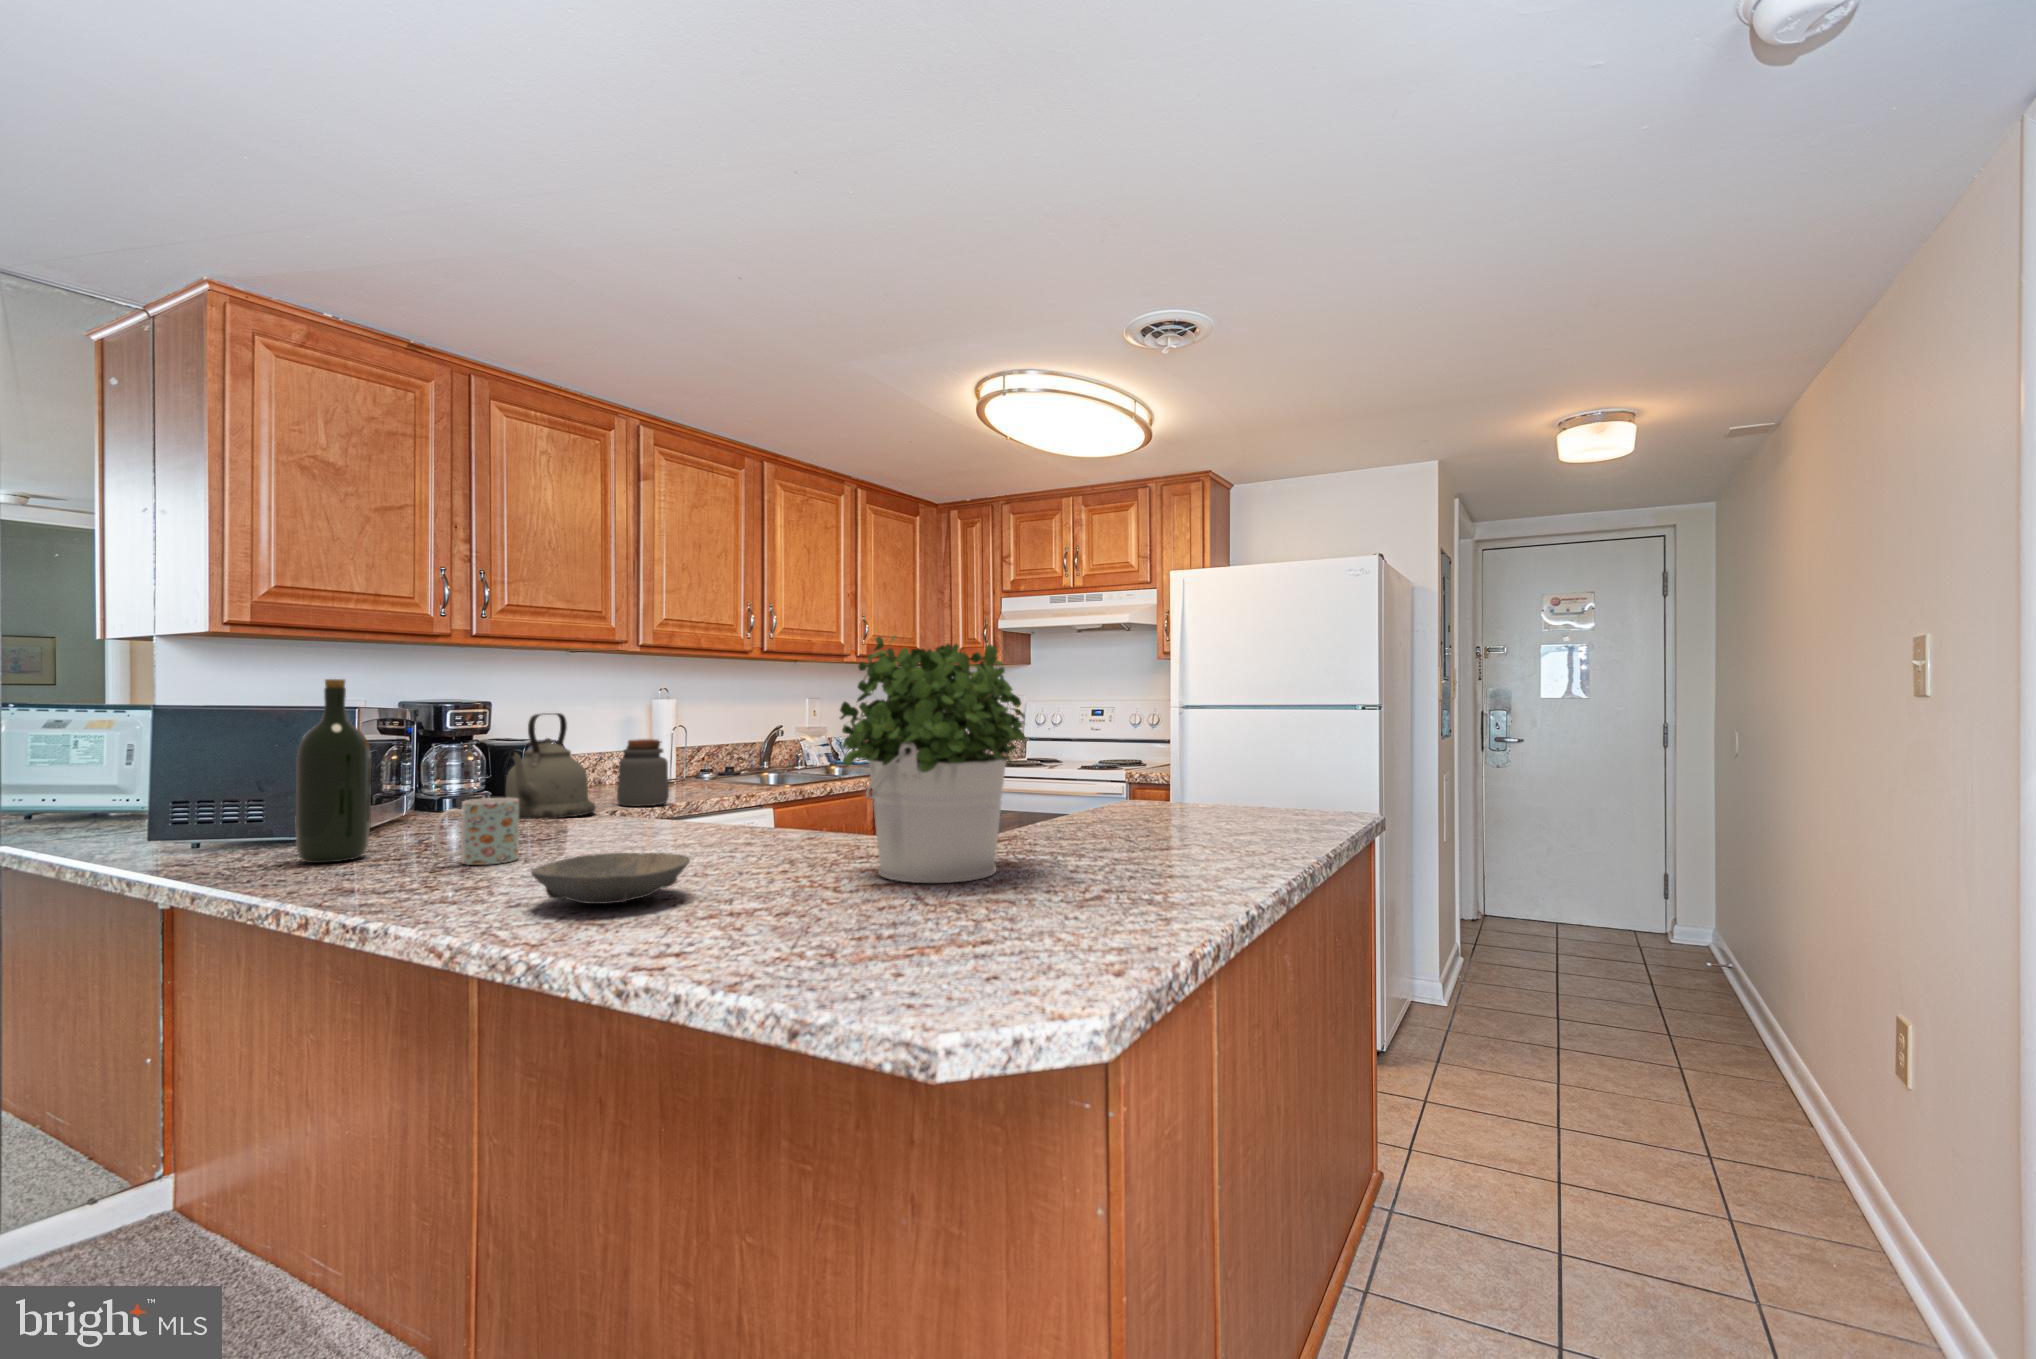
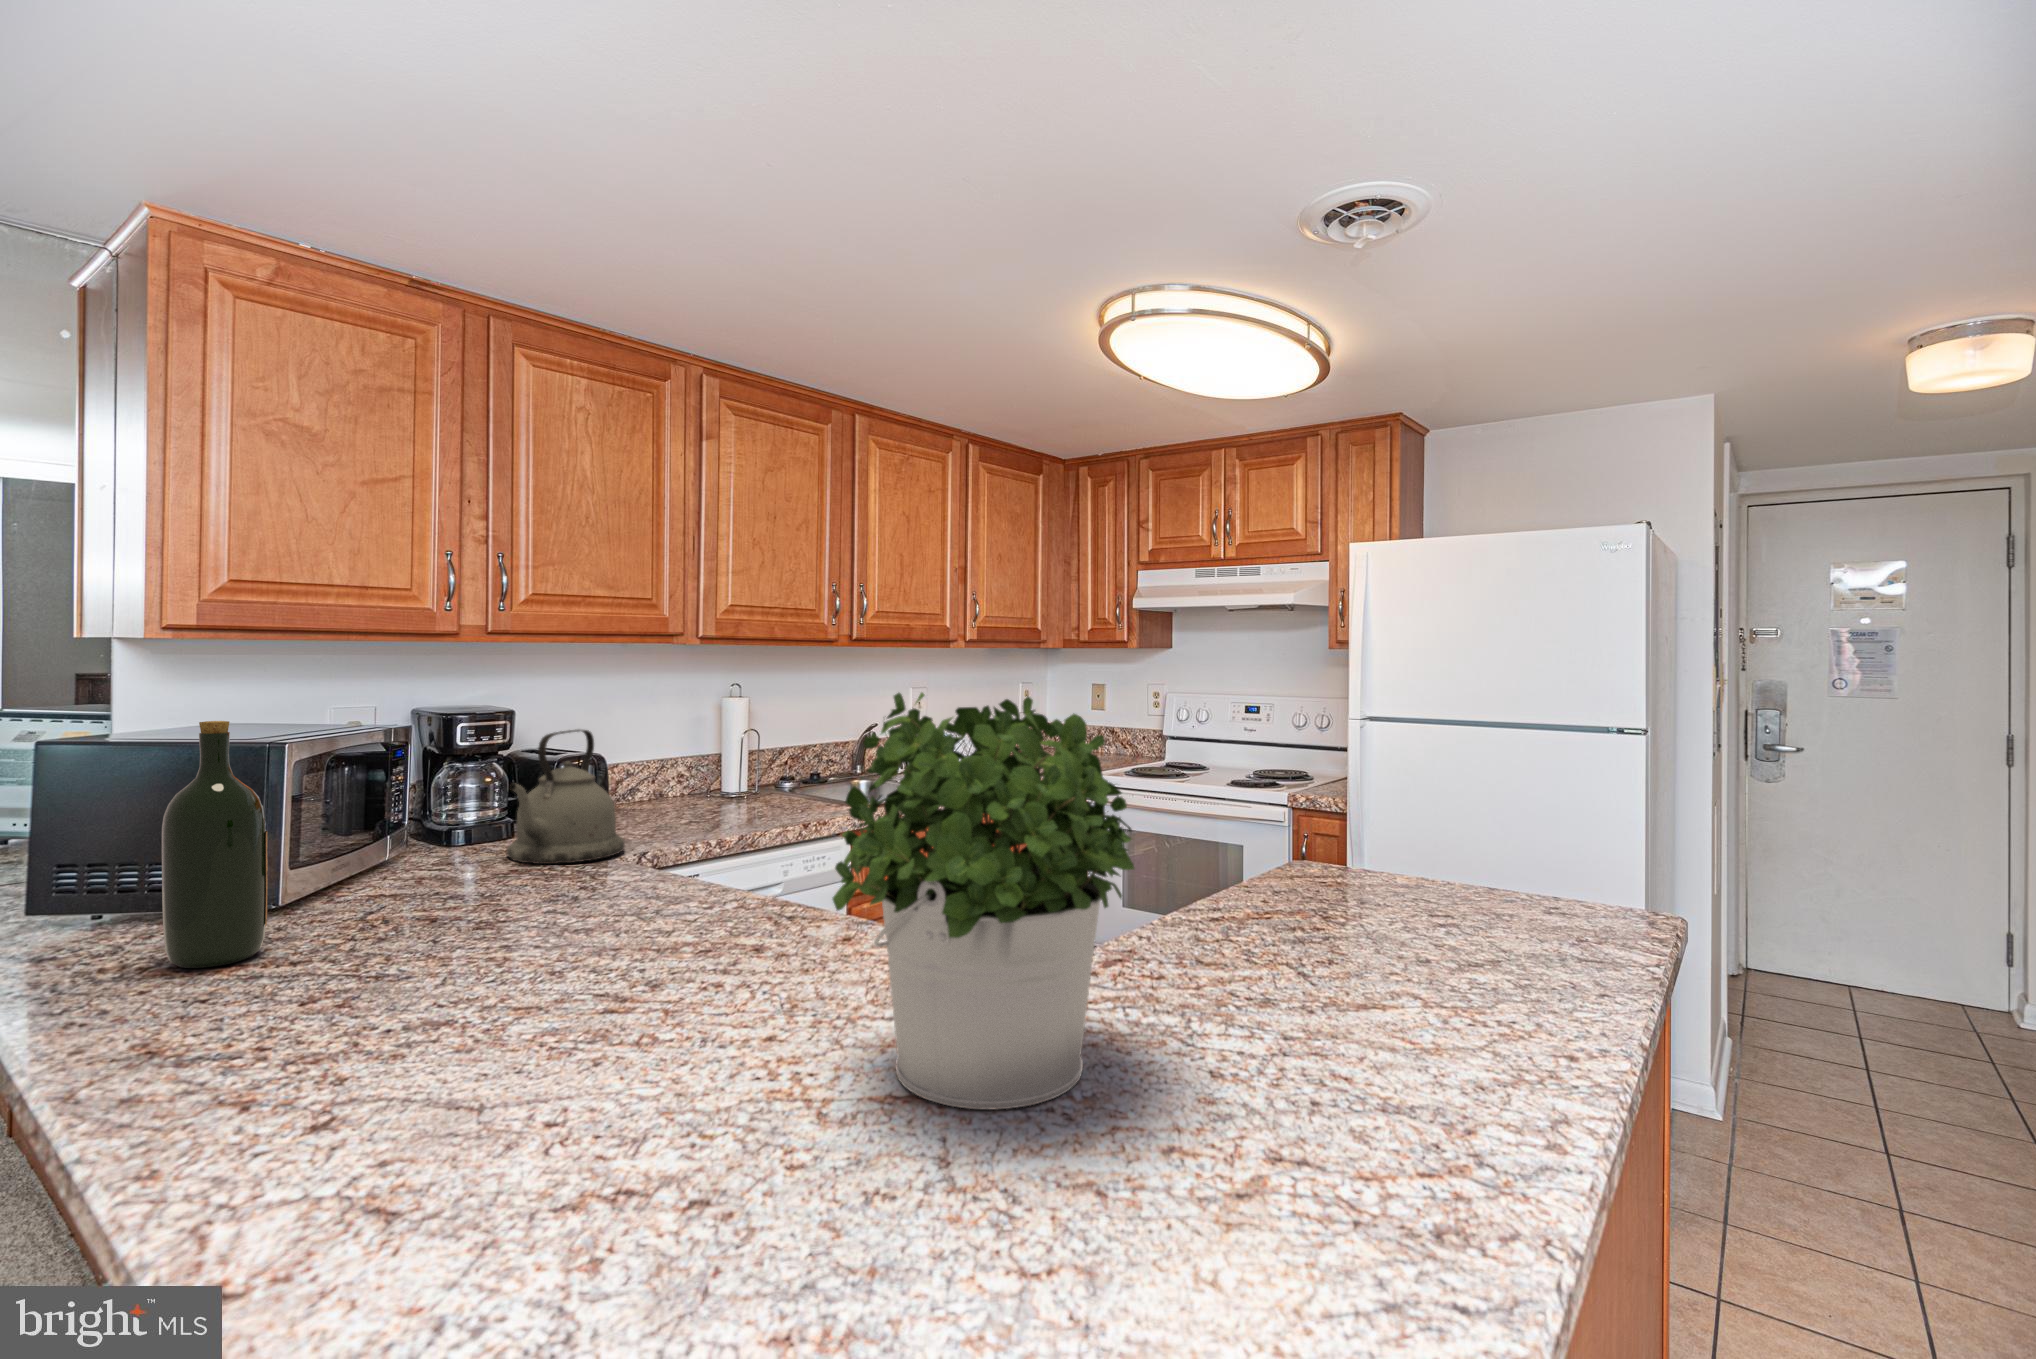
jar: present [617,739,669,806] -> none [660,756,722,839]
mug: present [435,798,519,865] -> none [314,888,436,989]
bowl: present [531,853,690,904] -> none [320,1026,586,1153]

